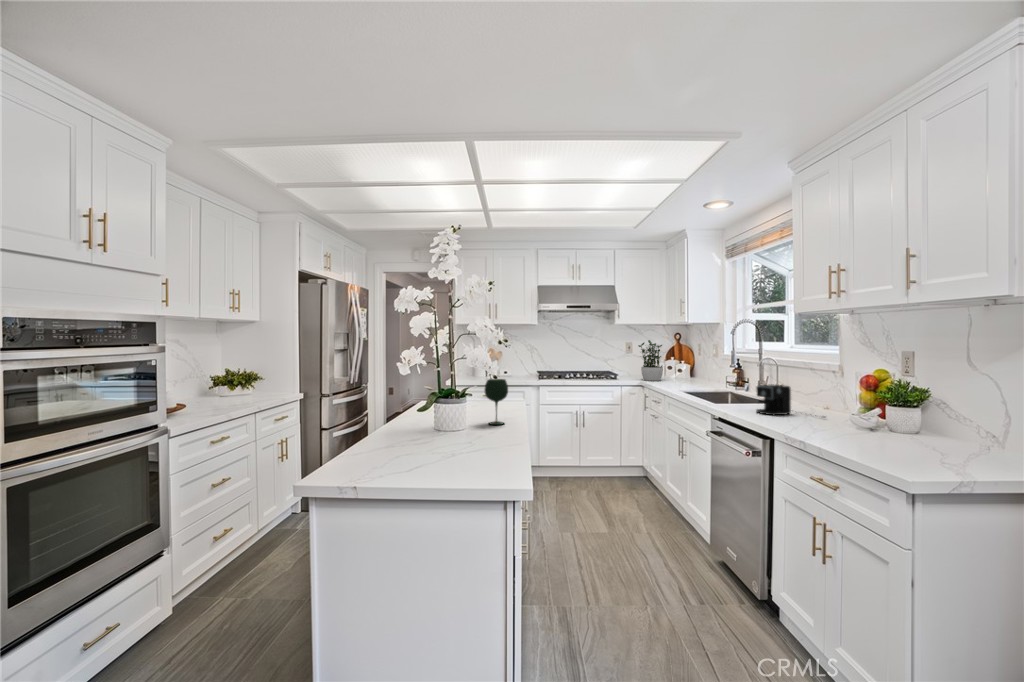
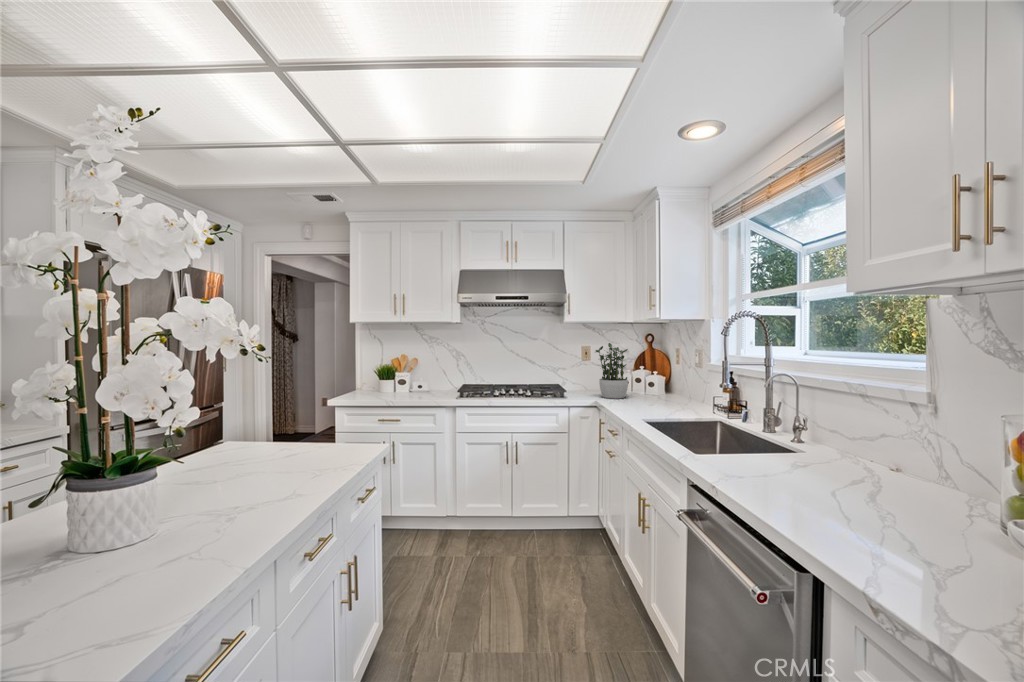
wine glass: present [485,379,508,425] -> none [160,434,228,547]
coffee maker: present [756,384,825,418] -> none [772,431,926,513]

